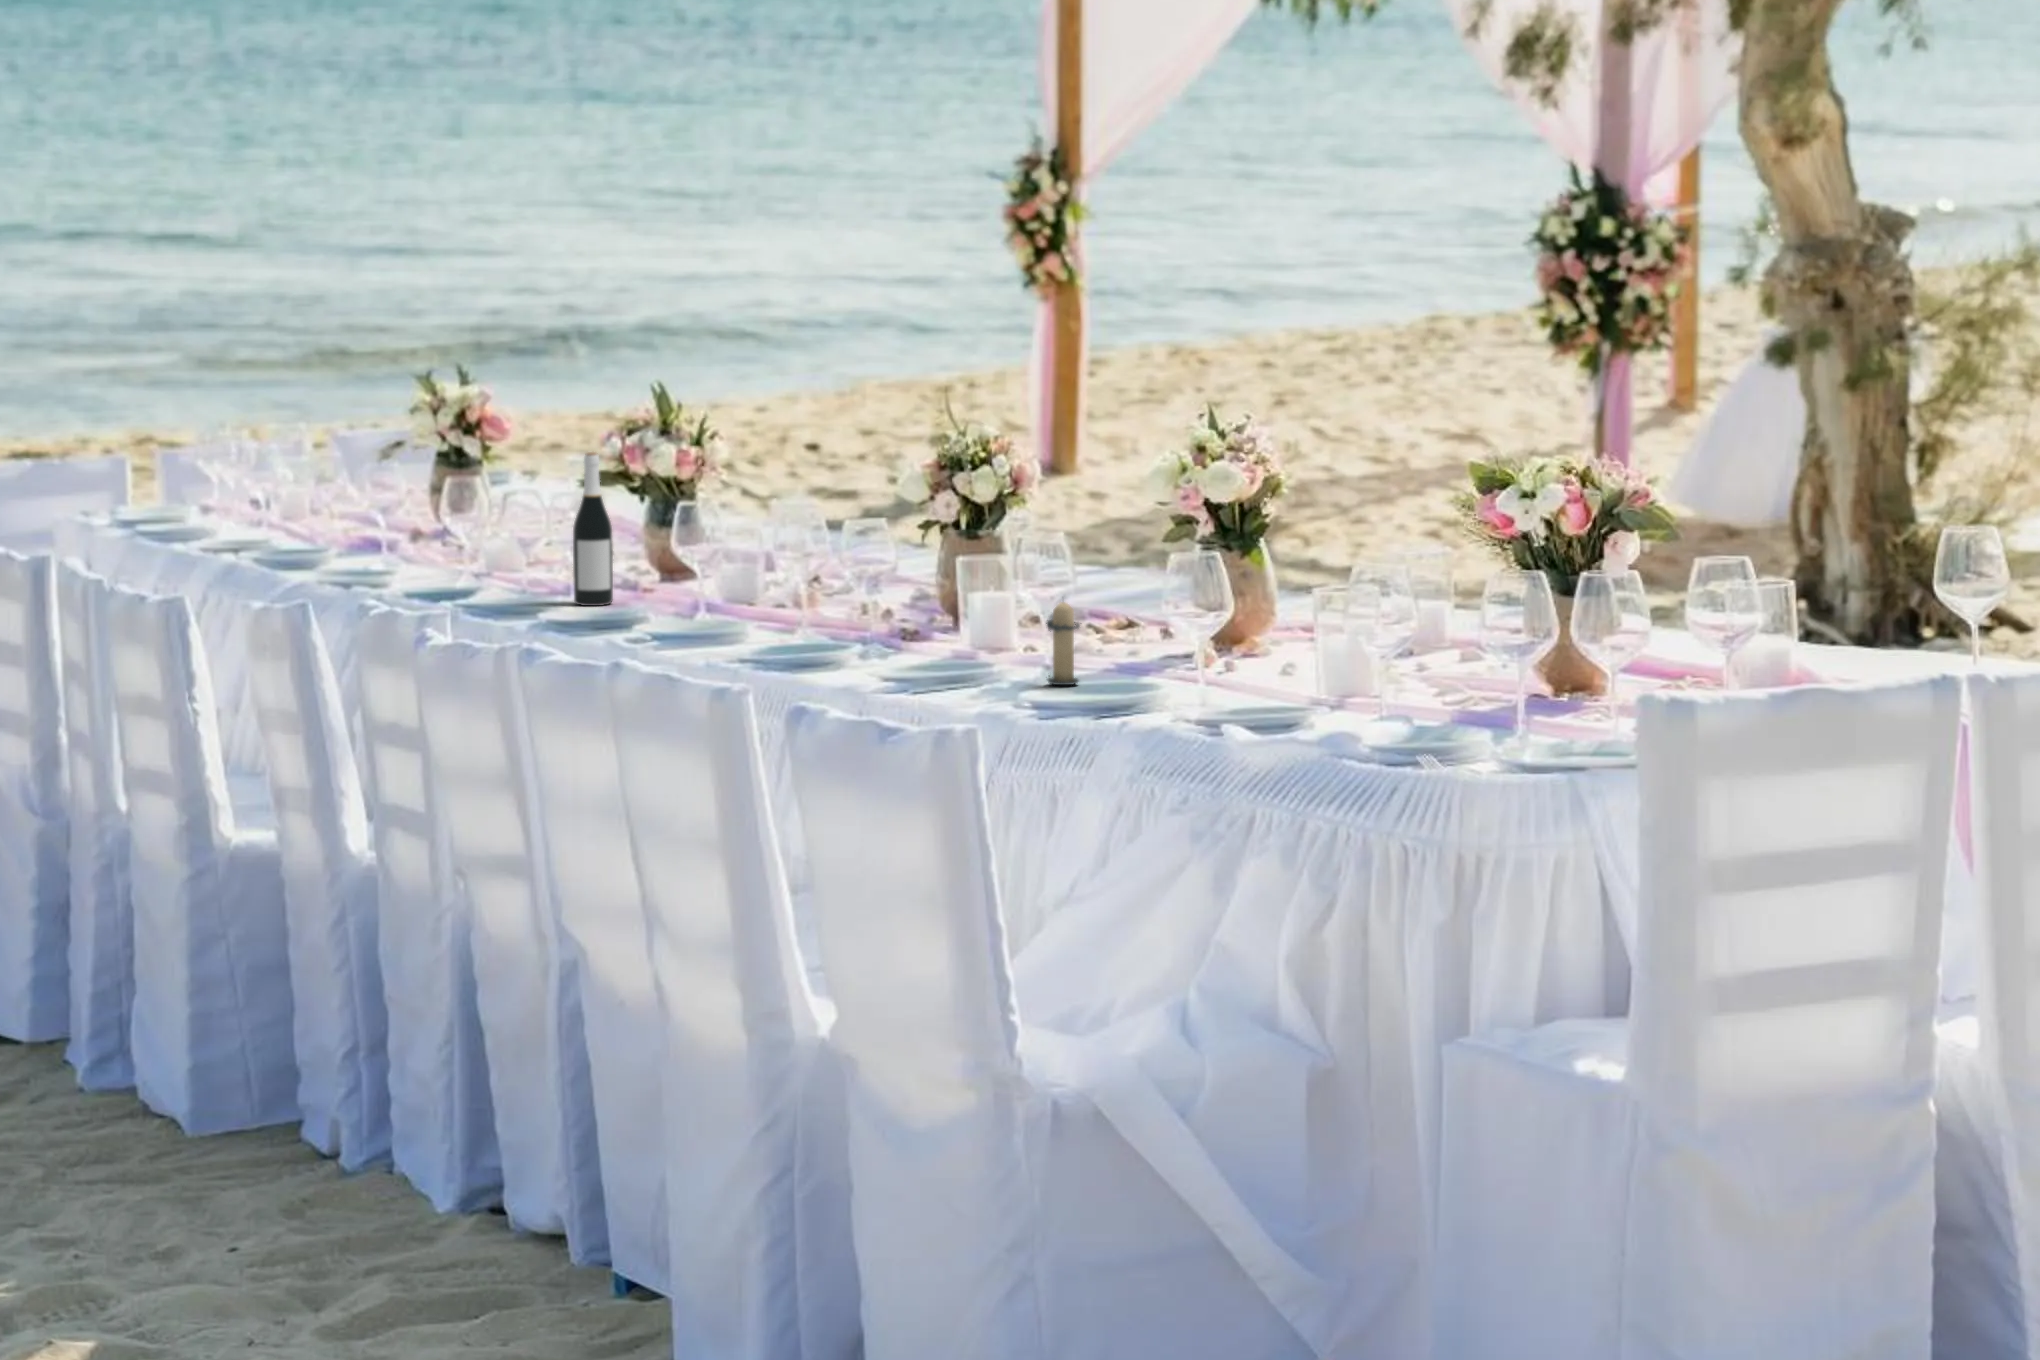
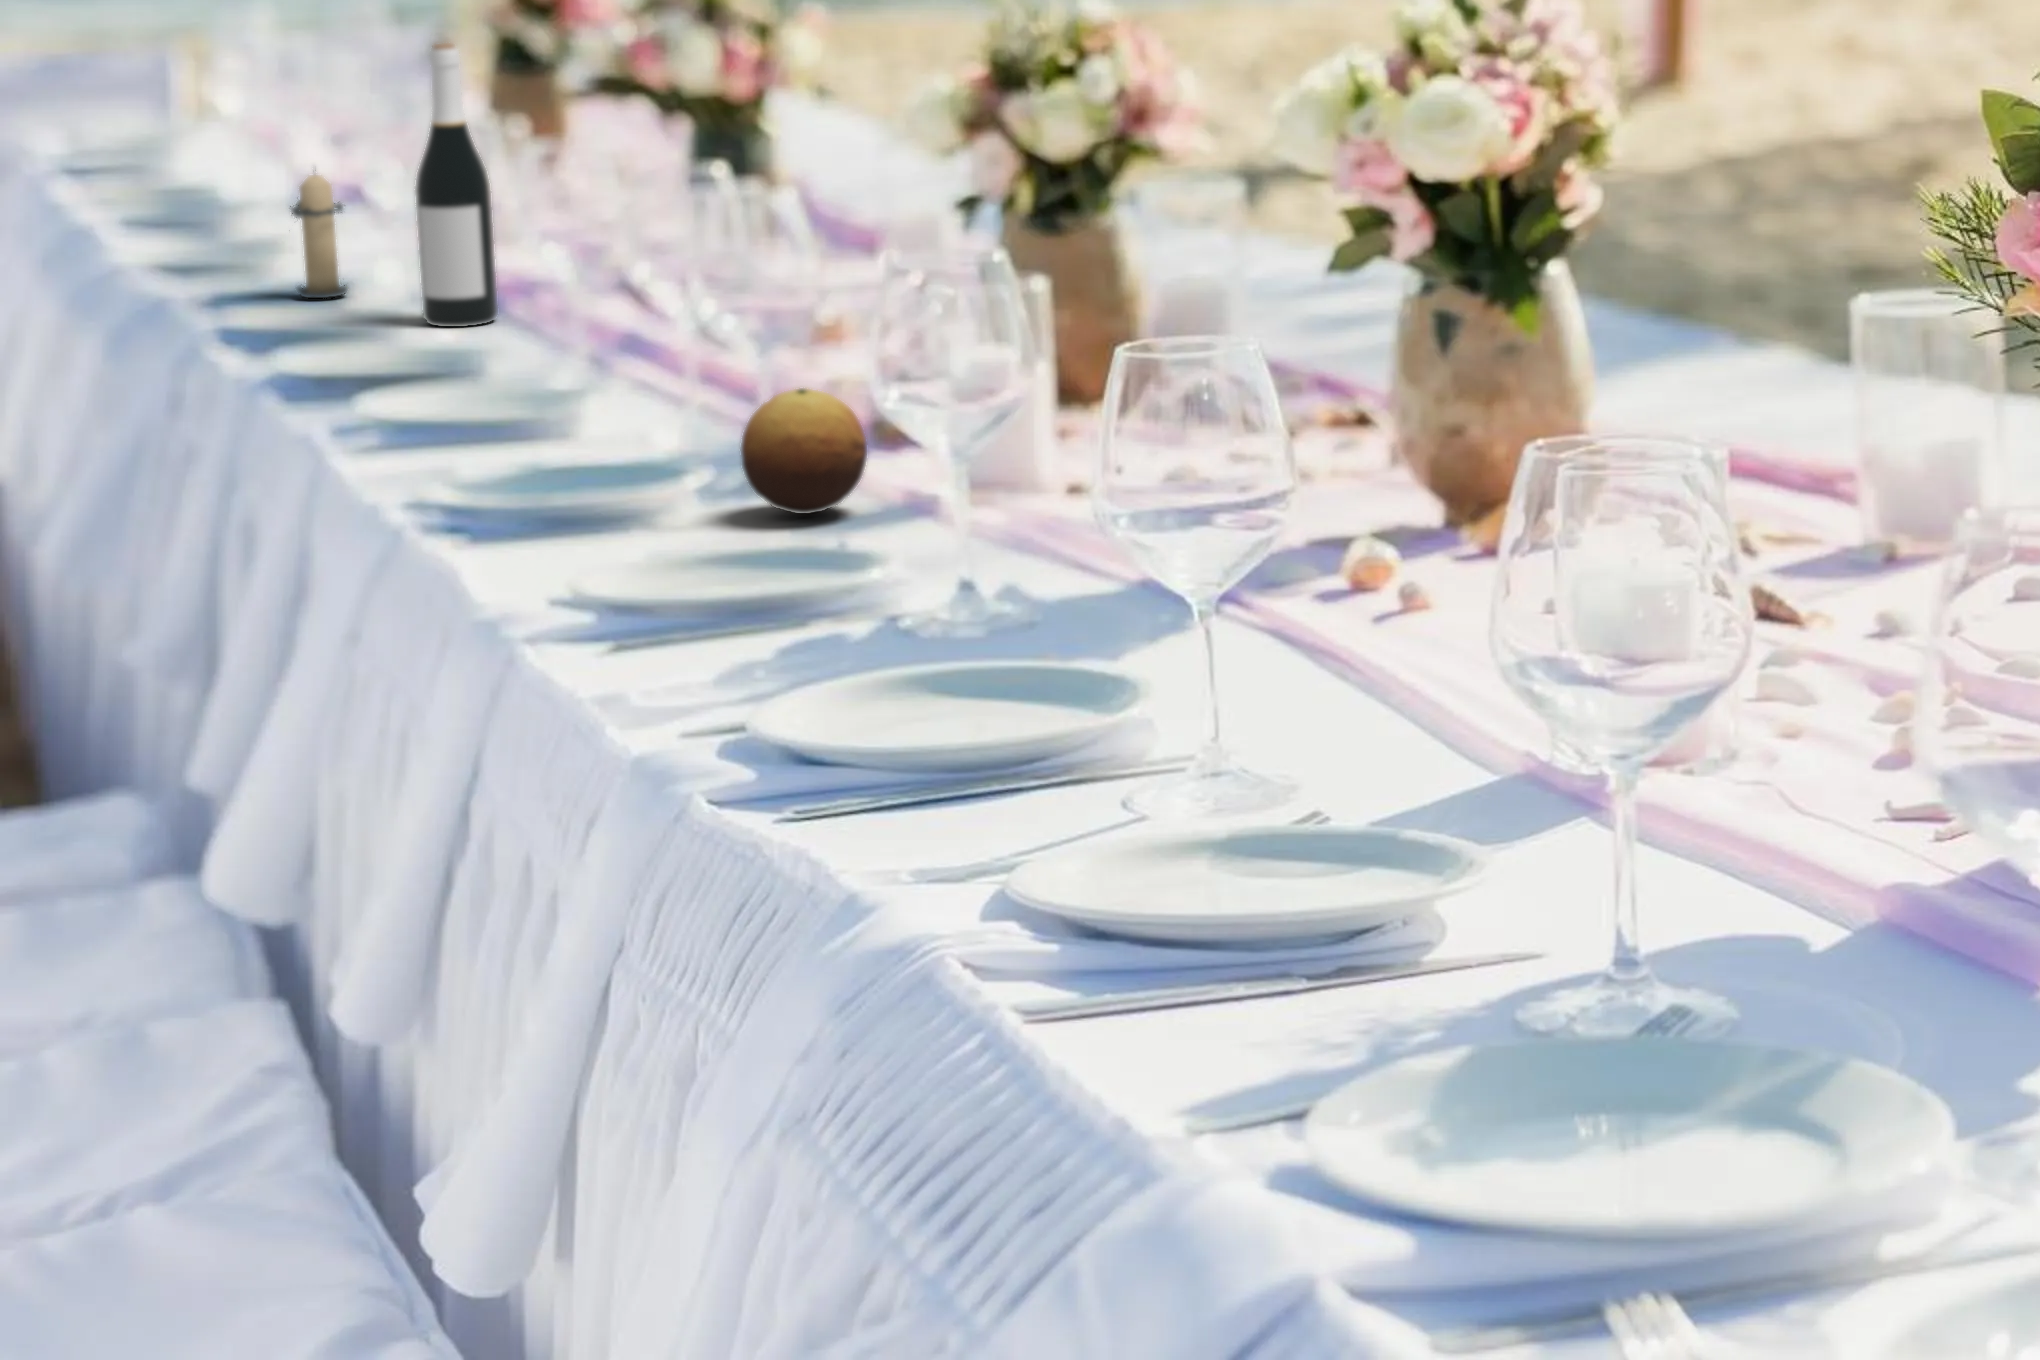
candle: present [1046,602,1080,685] -> present [290,170,347,298]
fruit: none [897,603,953,658] -> present [741,388,867,514]

